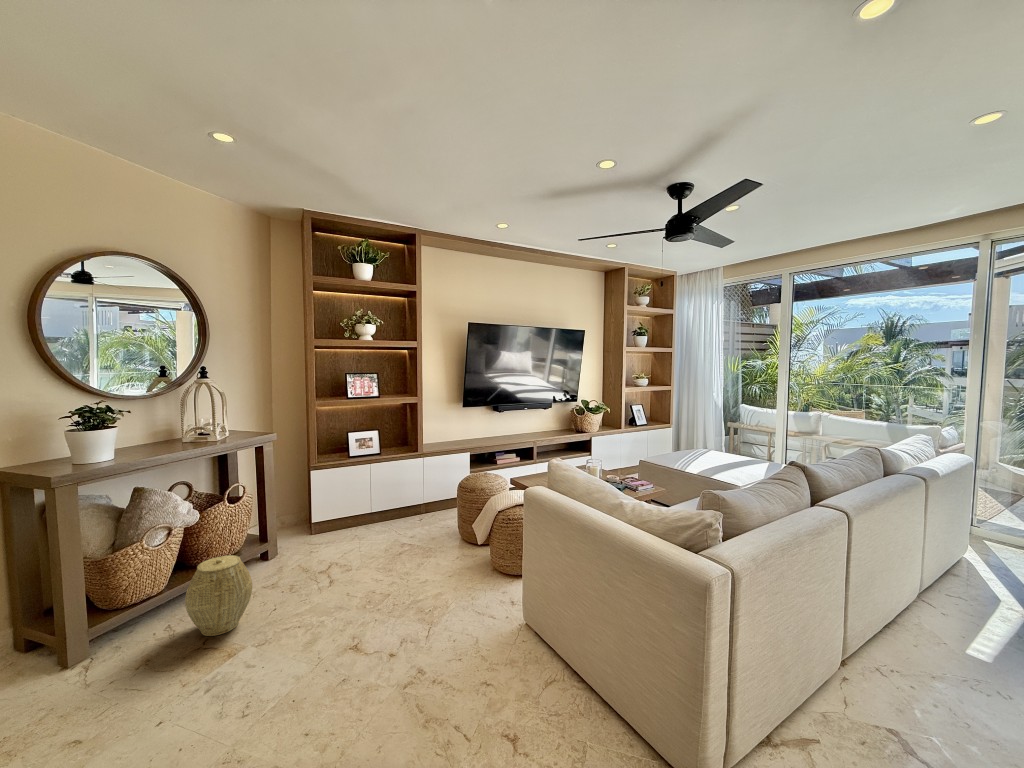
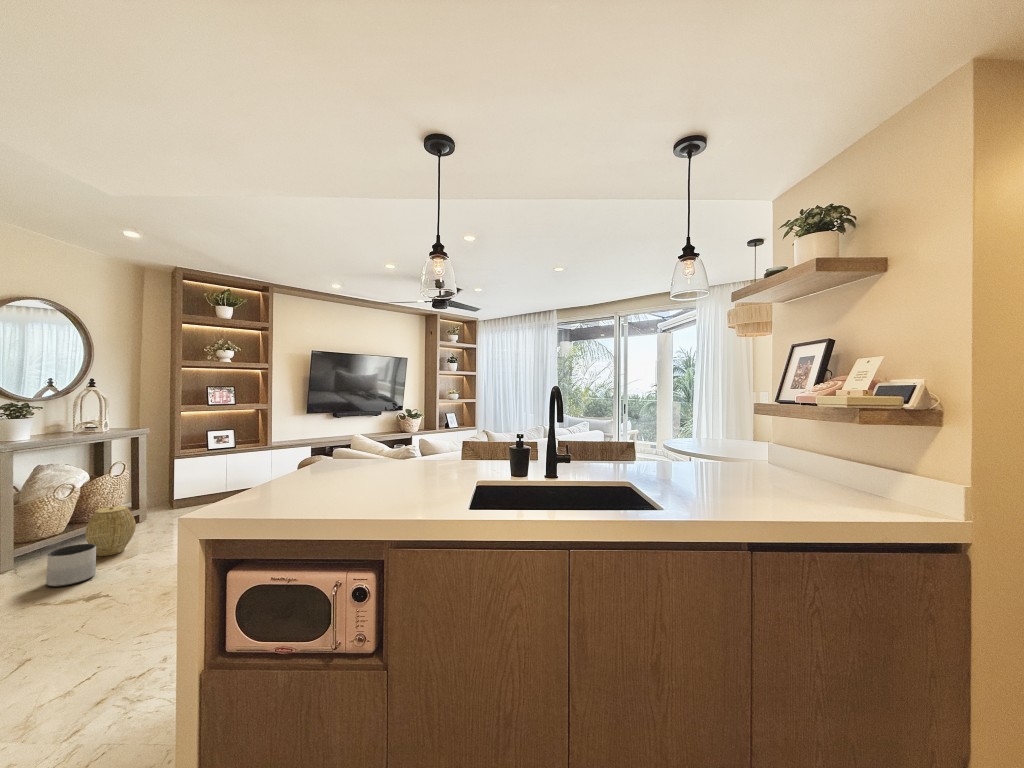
planter: none [107,637,183,725] -> present [46,544,96,587]

